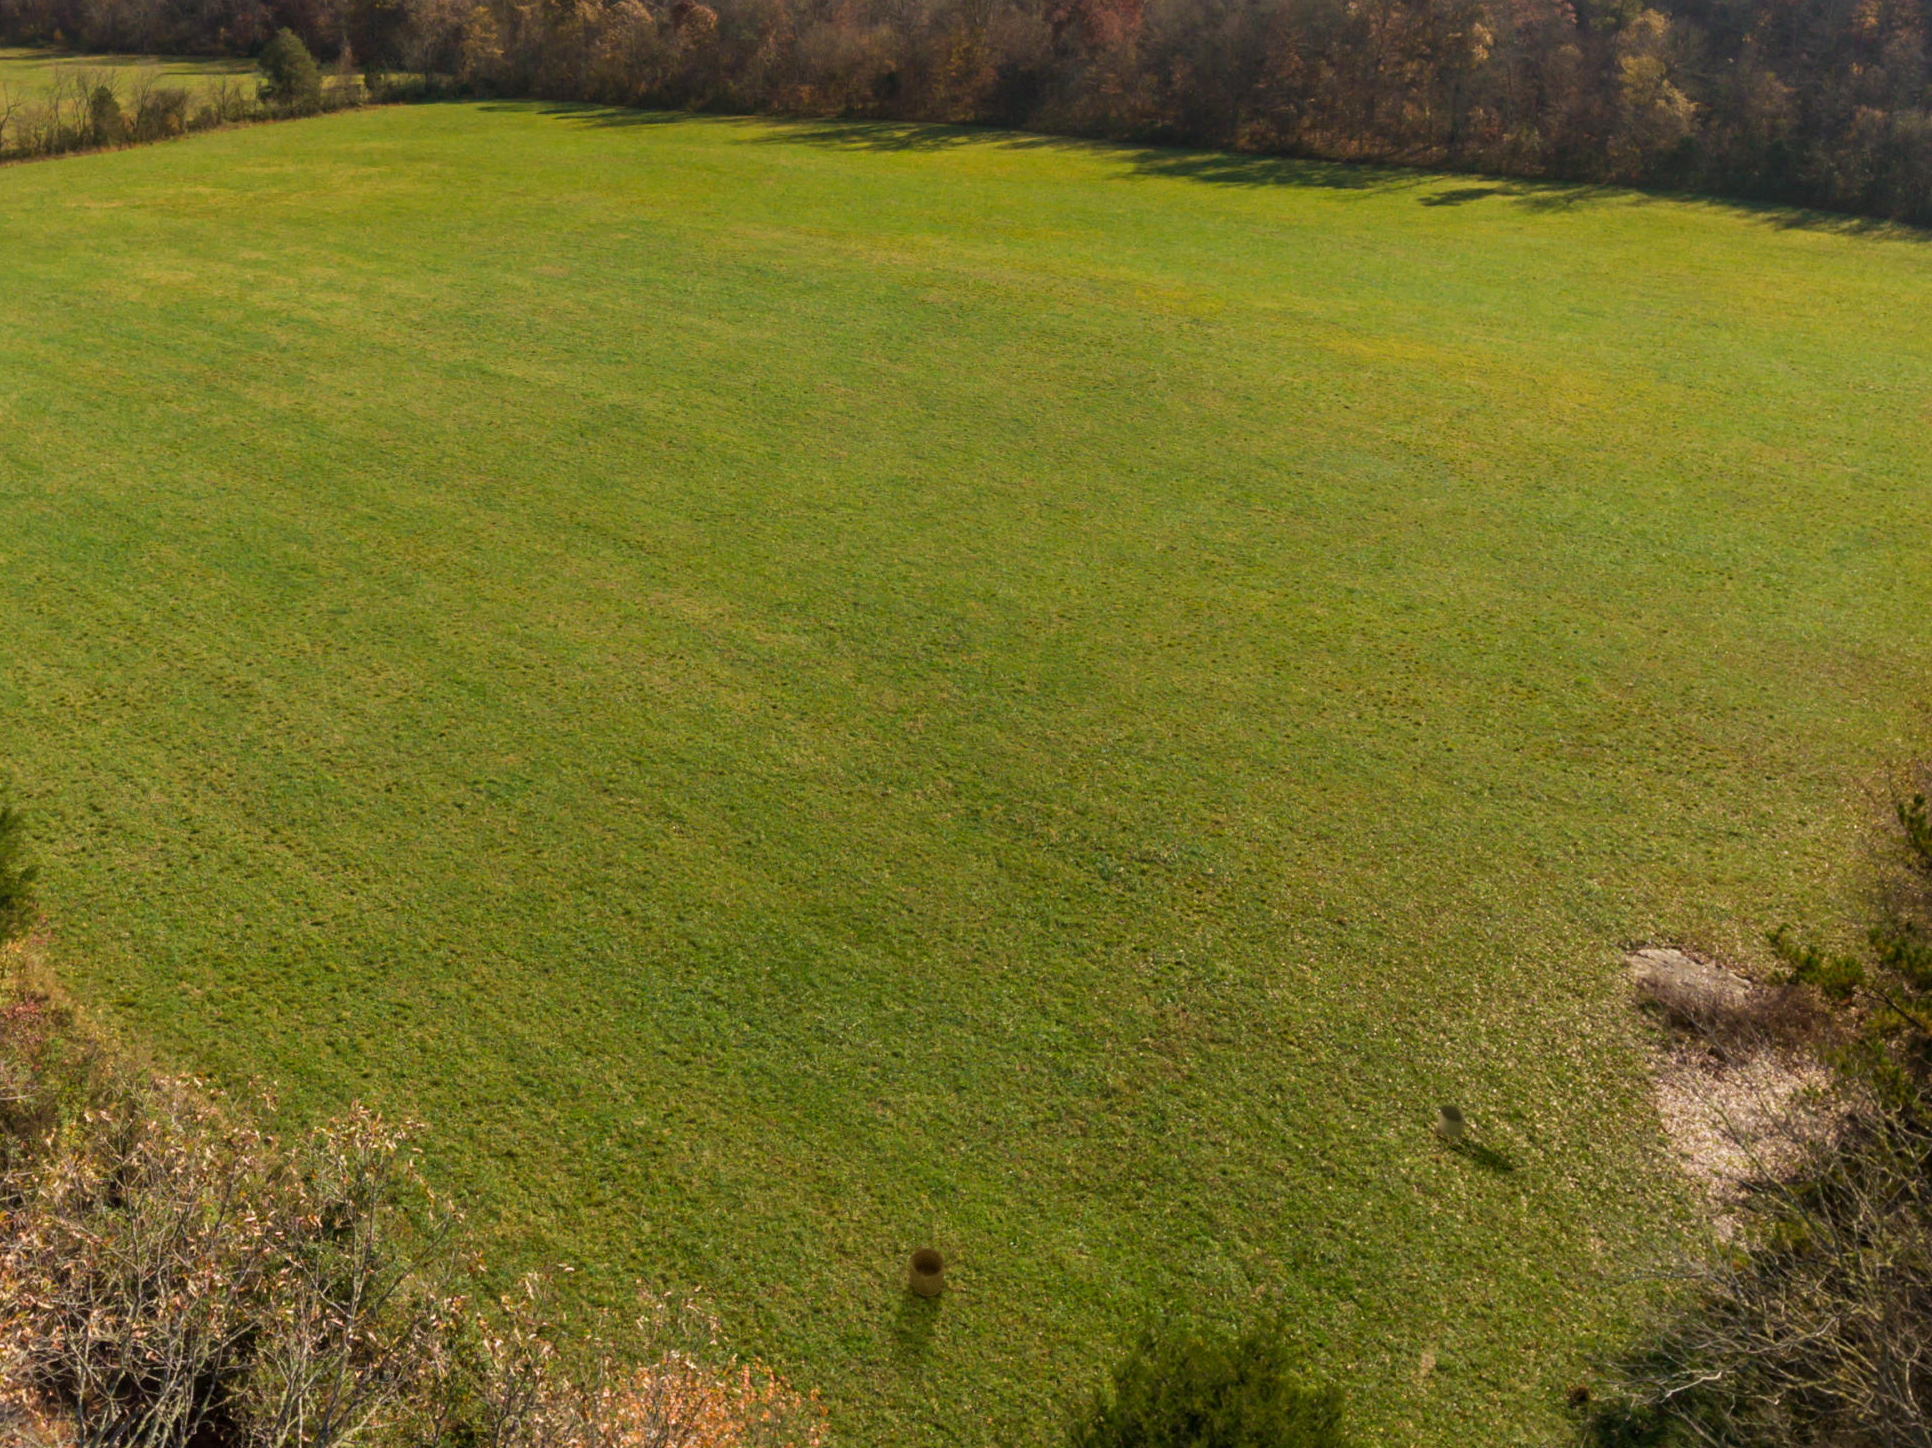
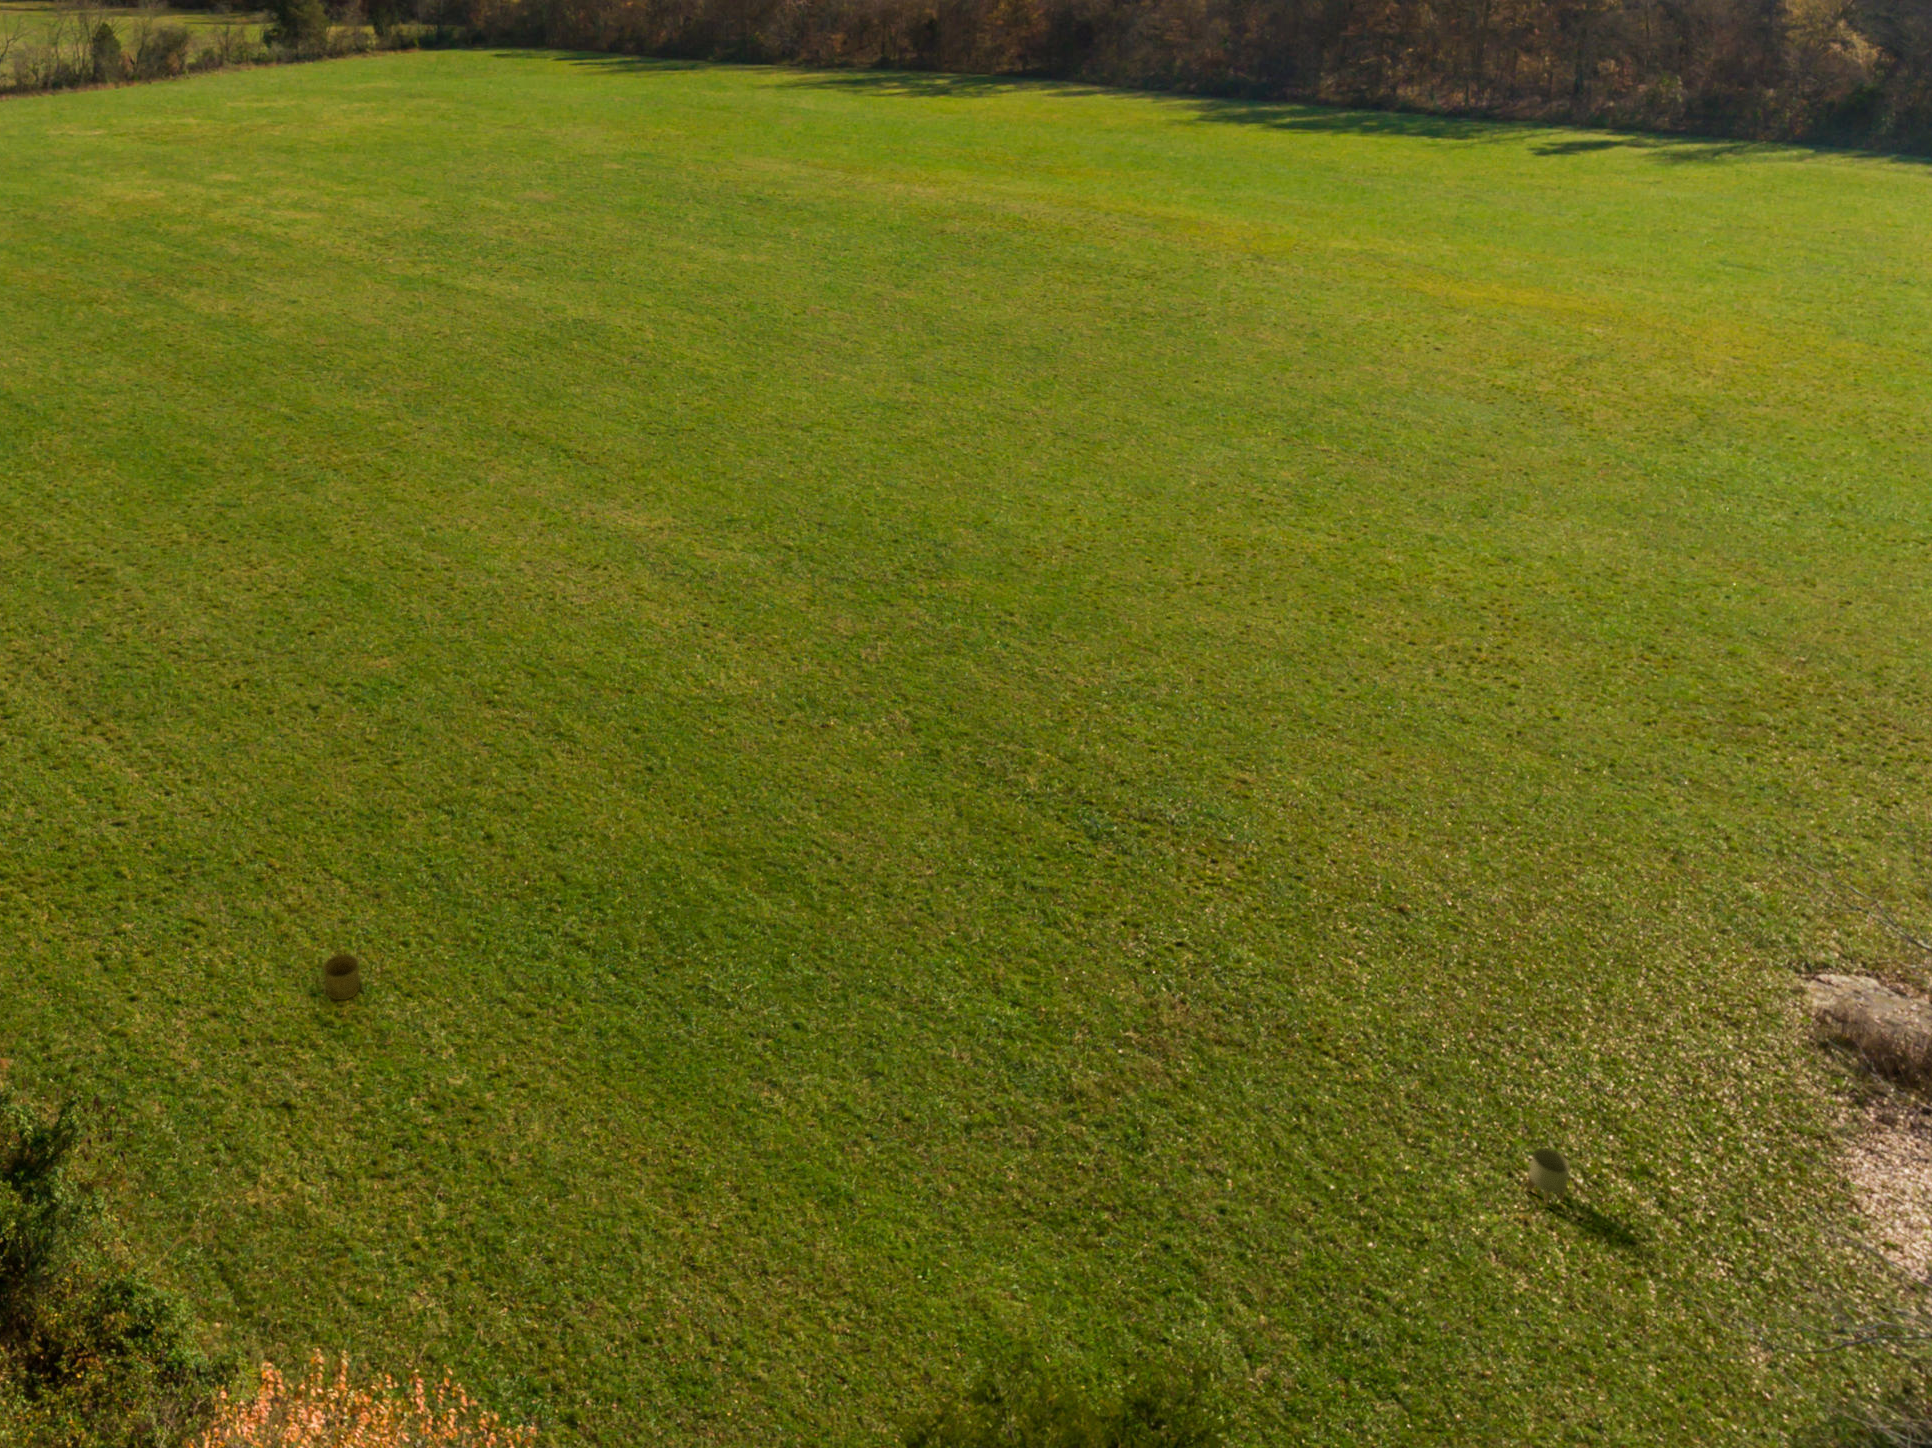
wooden bucket: present [909,1248,945,1297] -> present [323,954,360,1000]

